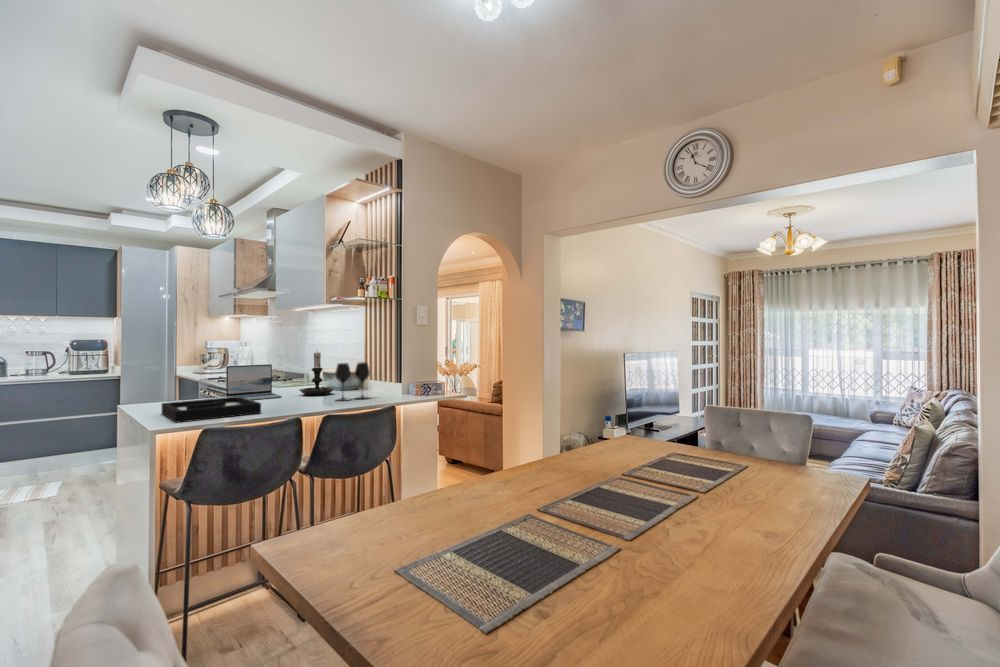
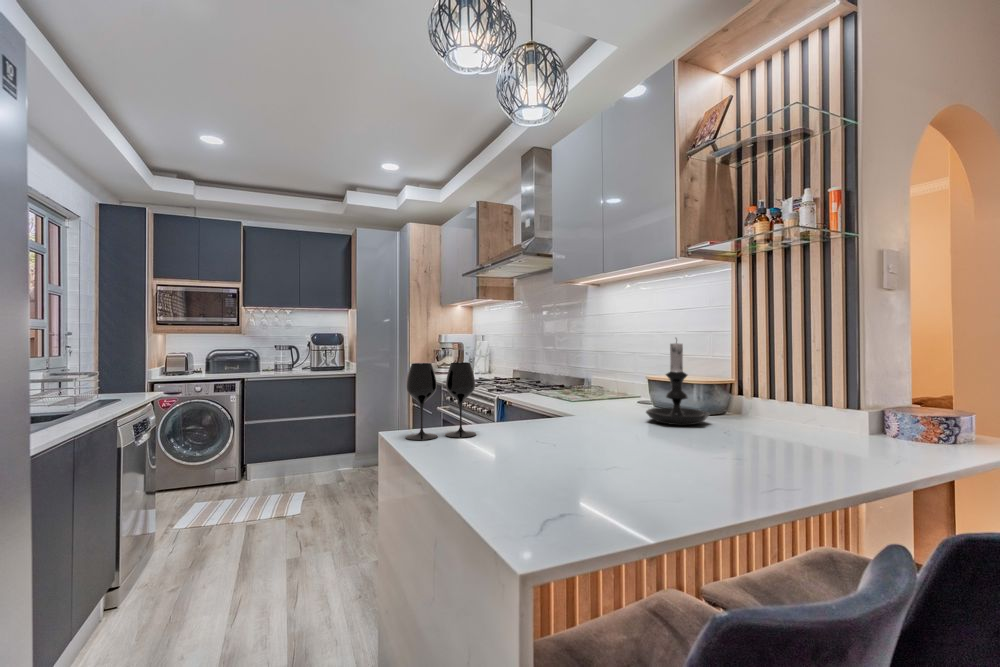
wine glass: present [335,362,370,401] -> present [406,362,476,440]
laptop: present [226,364,282,400] -> none [528,364,624,432]
decorative tray: present [162,397,261,423] -> none [464,430,692,517]

